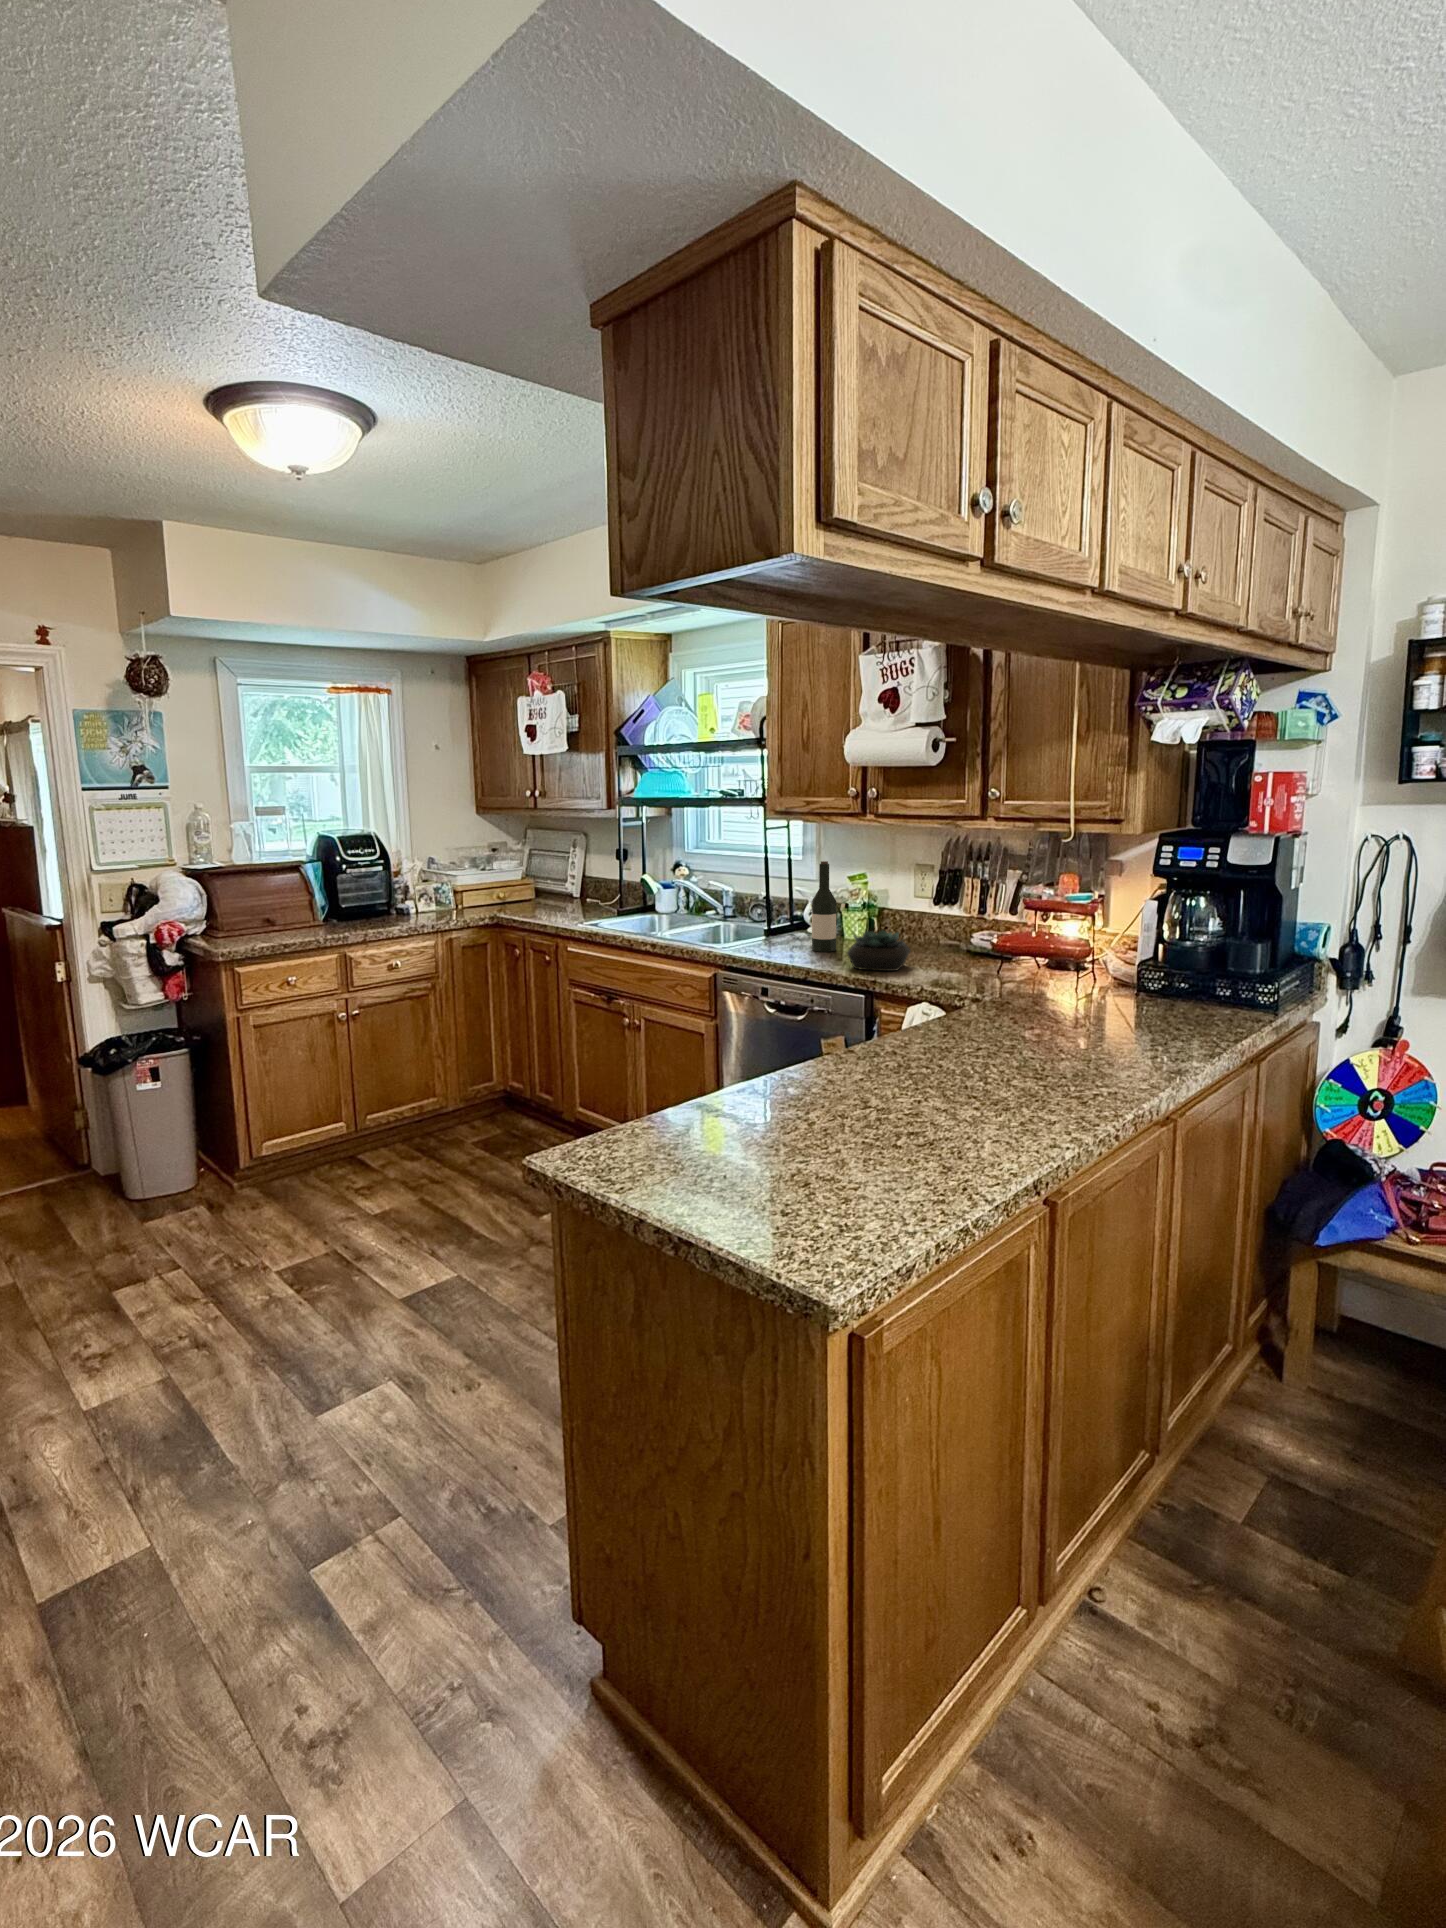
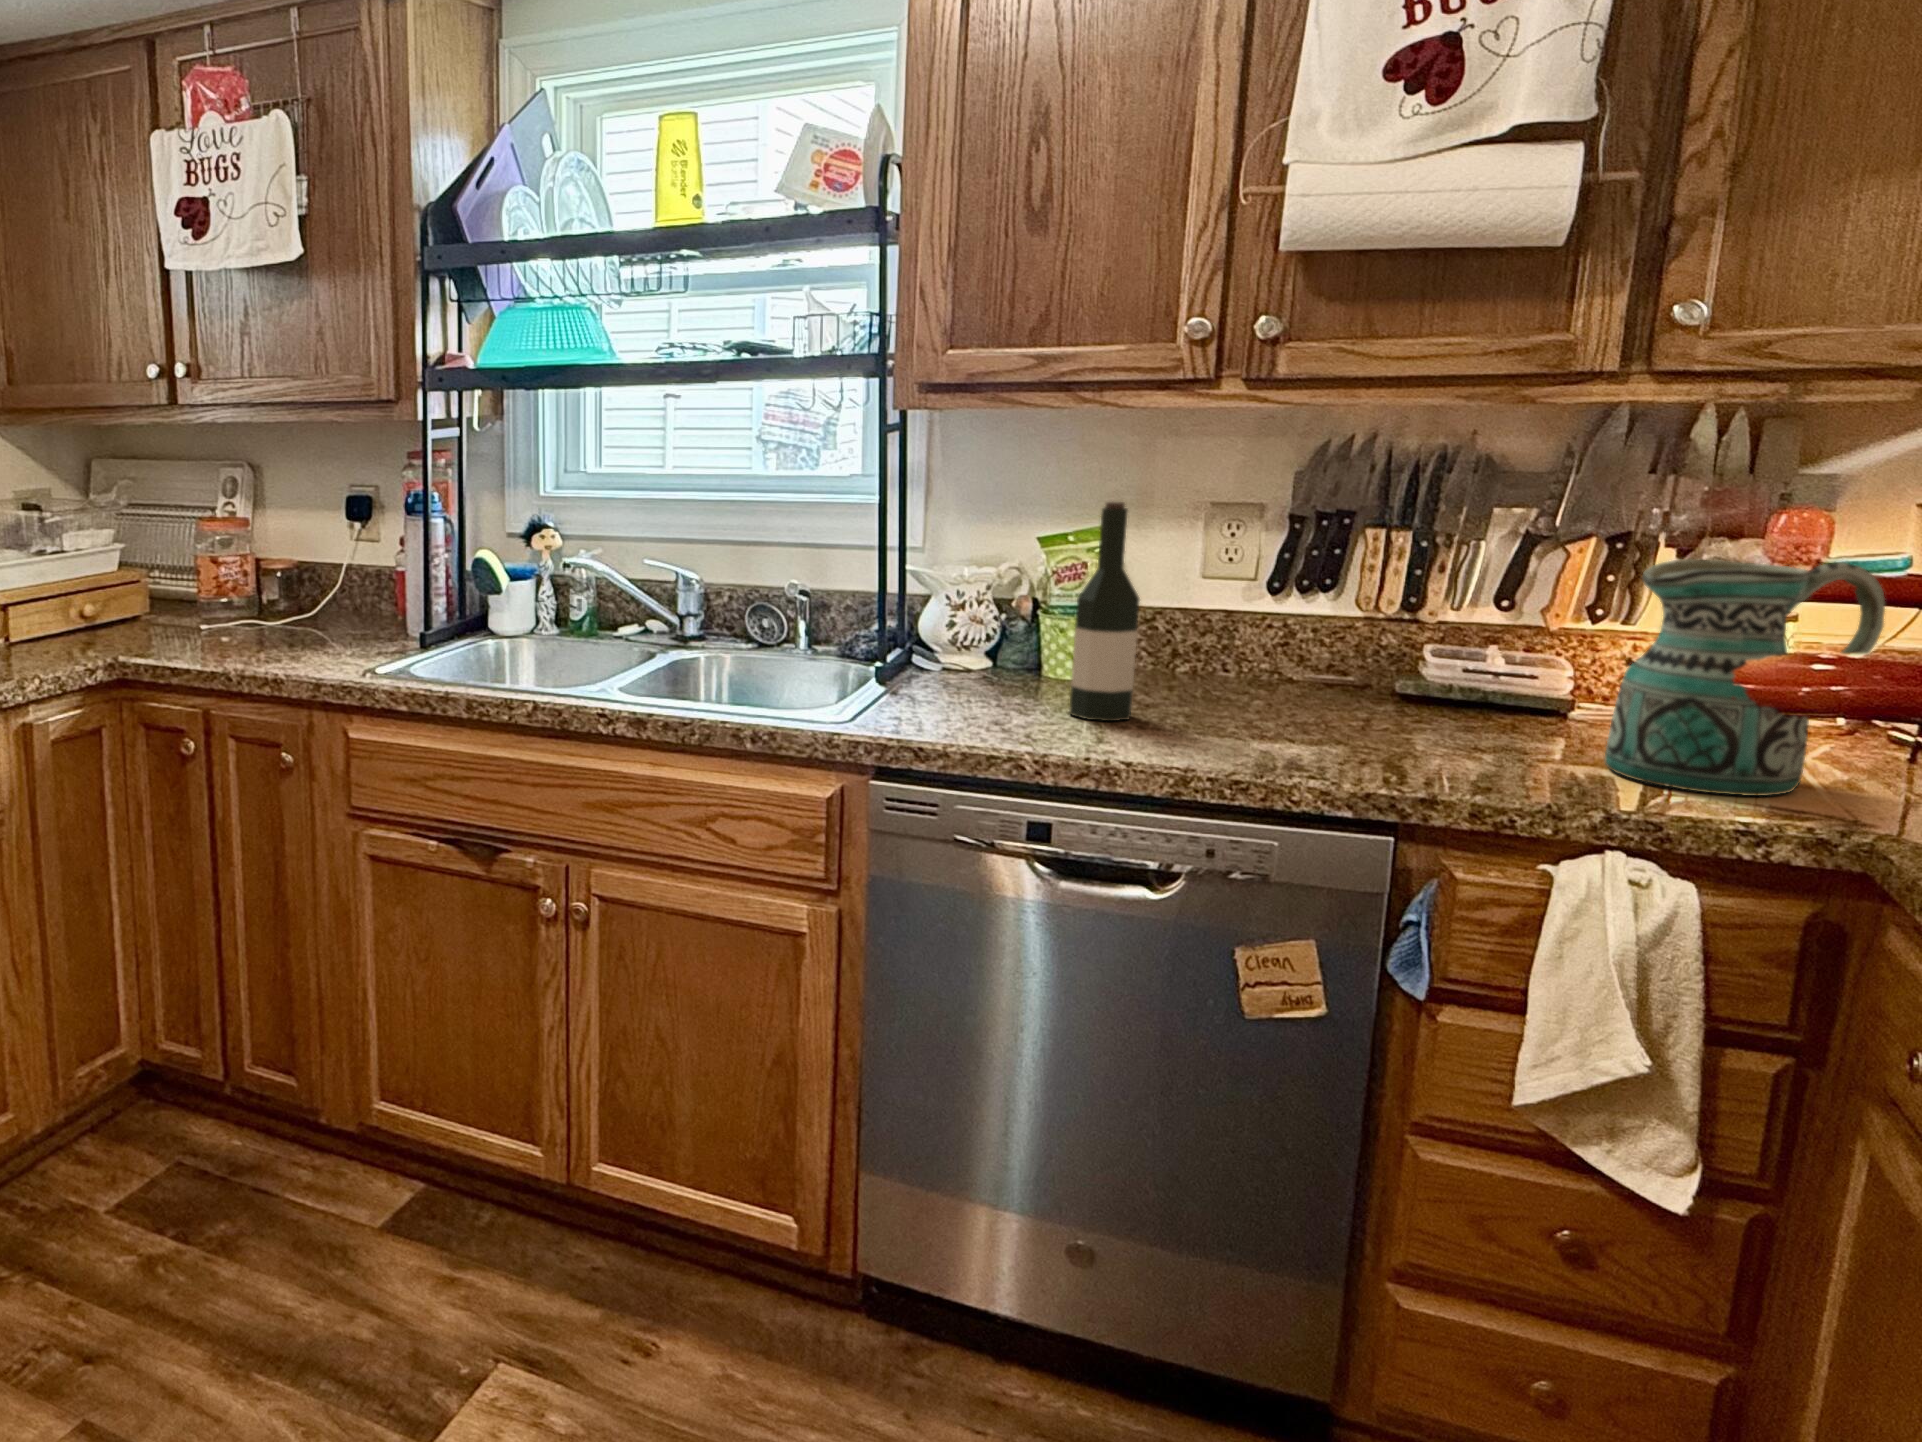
ceramic pitcher: none [957,891,1045,983] -> present [1605,559,1885,796]
succulent plant: present [847,930,910,971] -> none [1268,664,1472,772]

